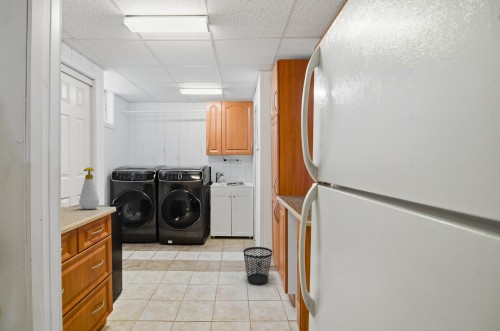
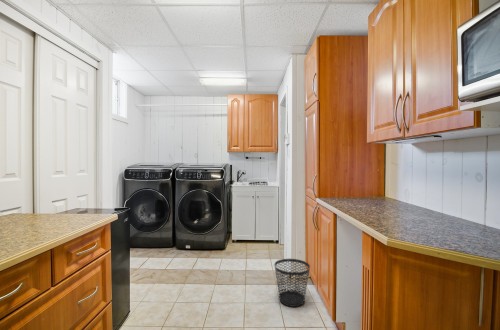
soap bottle: present [79,167,99,209] -> none [67,163,94,218]

